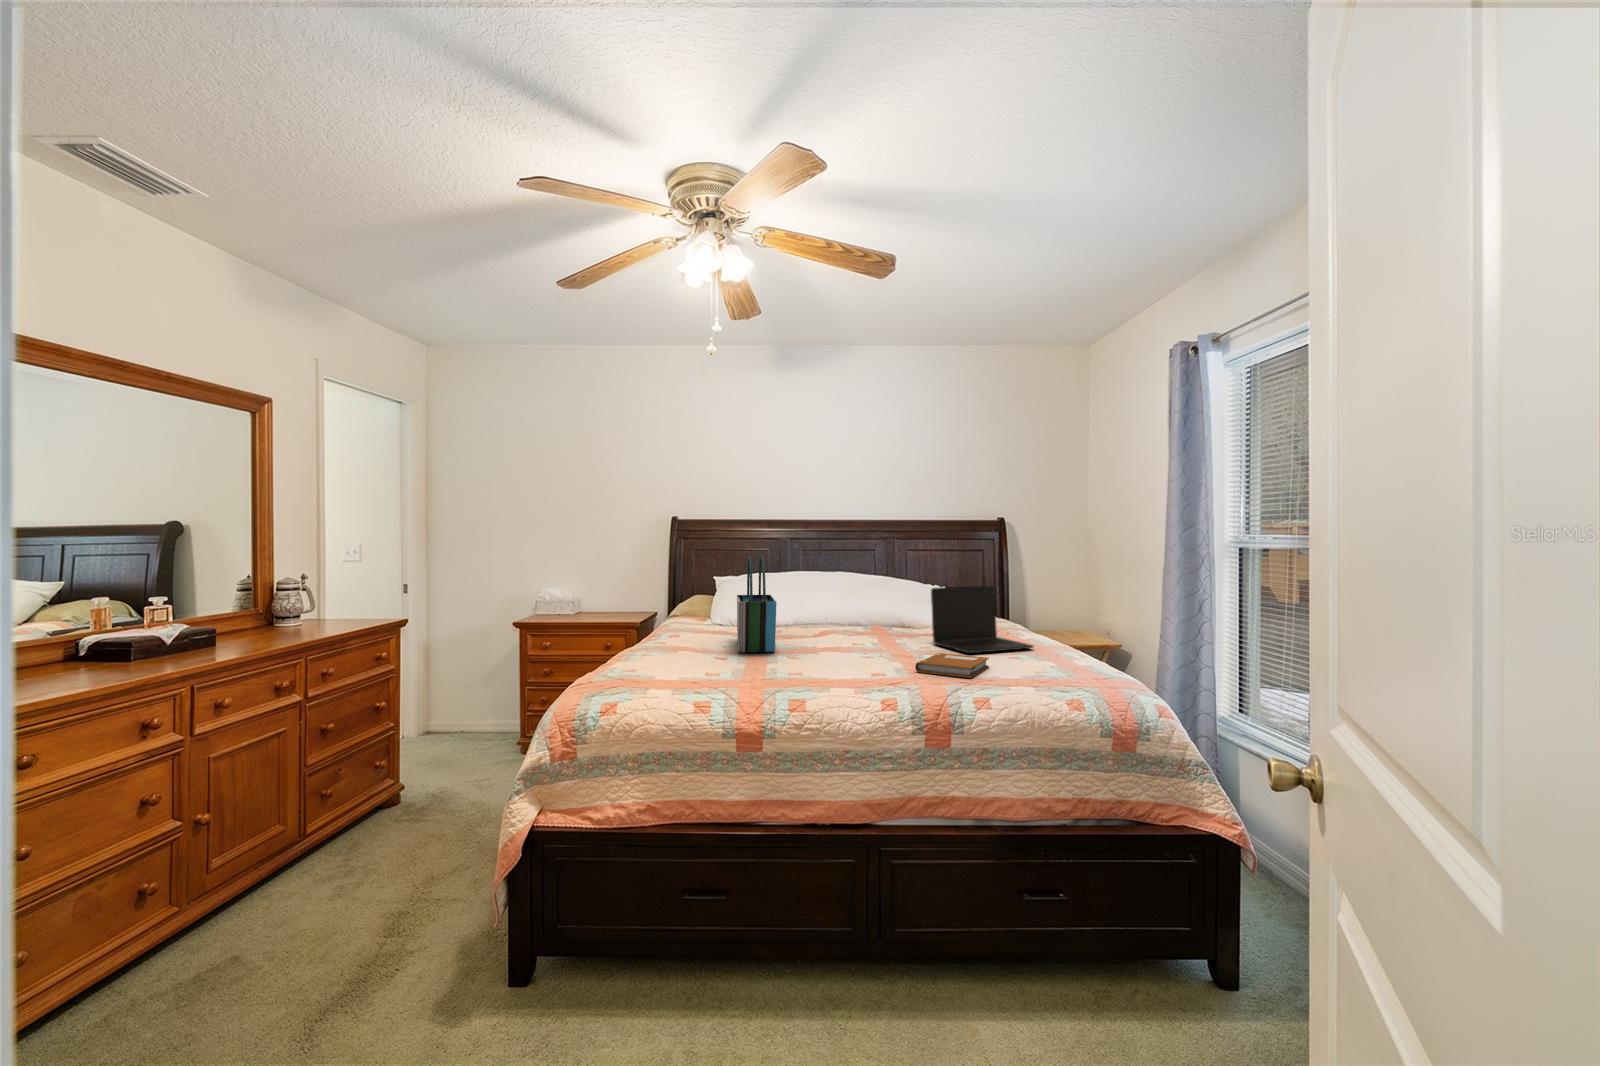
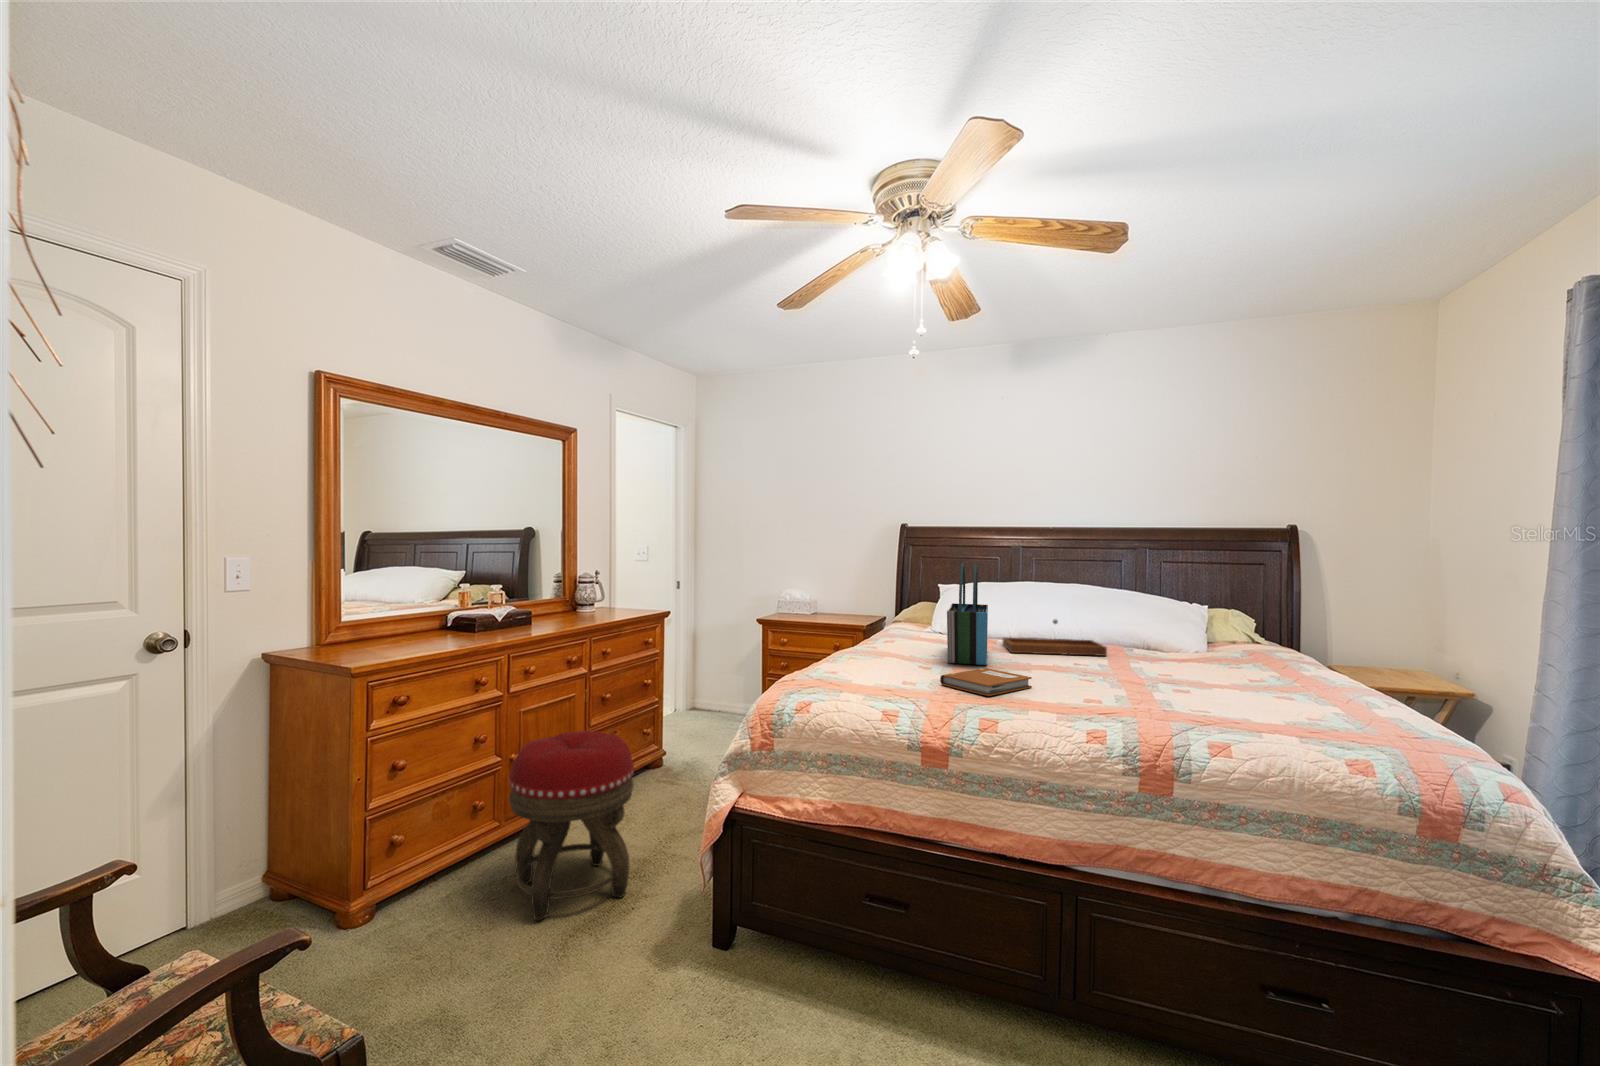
laptop: present [931,586,1034,653] -> none [1178,606,1321,688]
tray: none [781,605,872,639] -> present [1003,619,1107,656]
notebook: present [915,653,989,678] -> present [940,668,1032,696]
footstool: none [210,769,389,1012] -> present [509,731,634,920]

